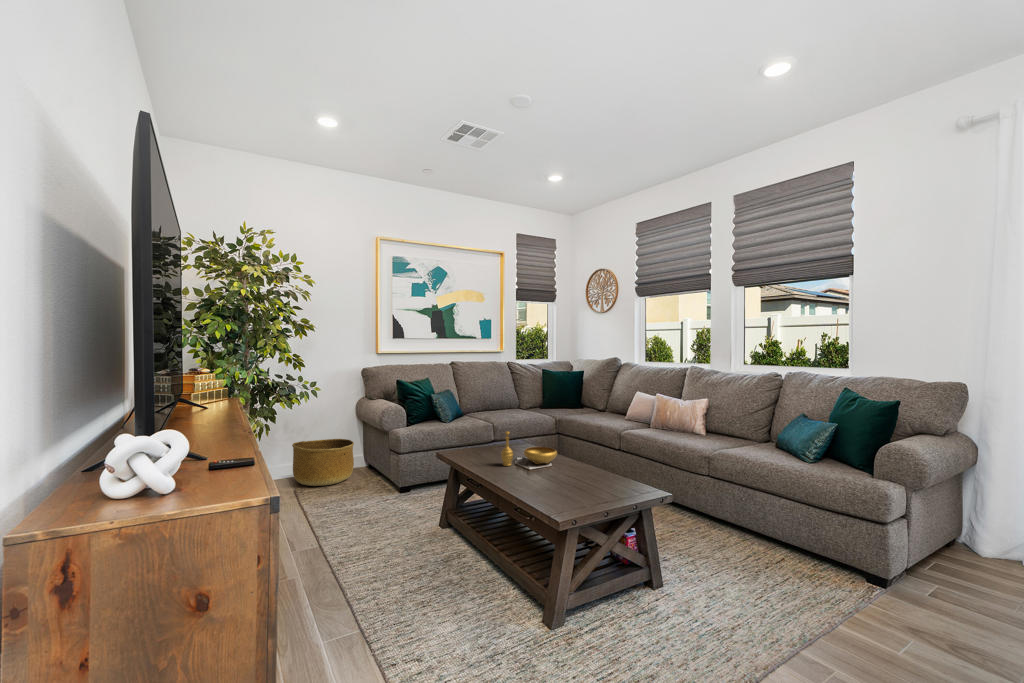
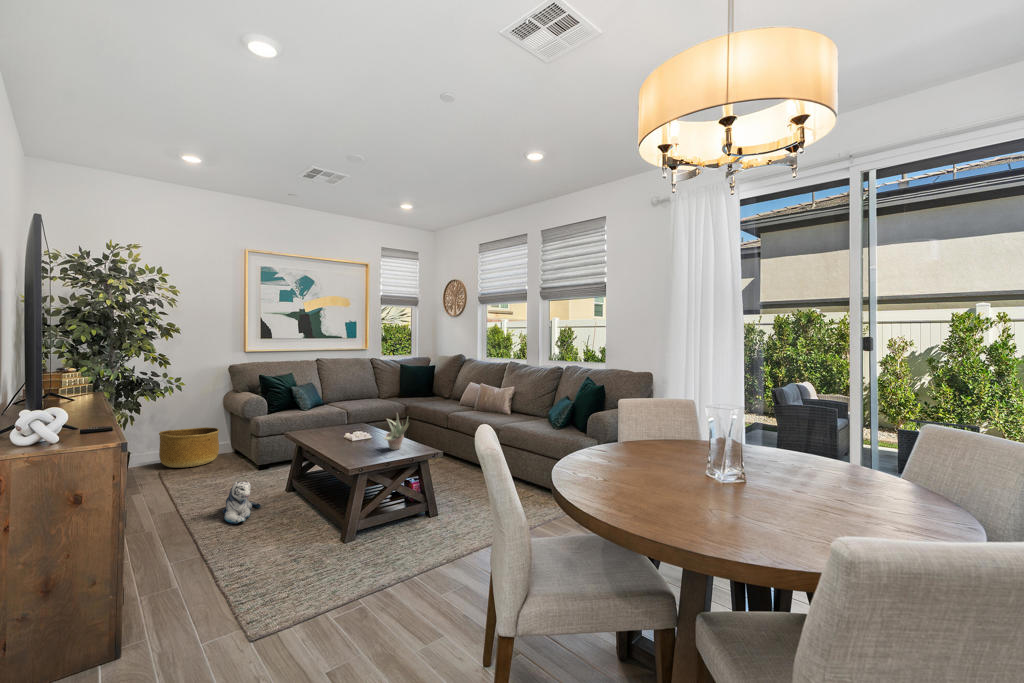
decorative bowl: present [501,431,557,466] -> none [331,413,377,439]
succulent plant: none [584,435,620,488] -> present [384,414,409,450]
plush toy: none [372,519,417,579] -> present [223,481,260,524]

